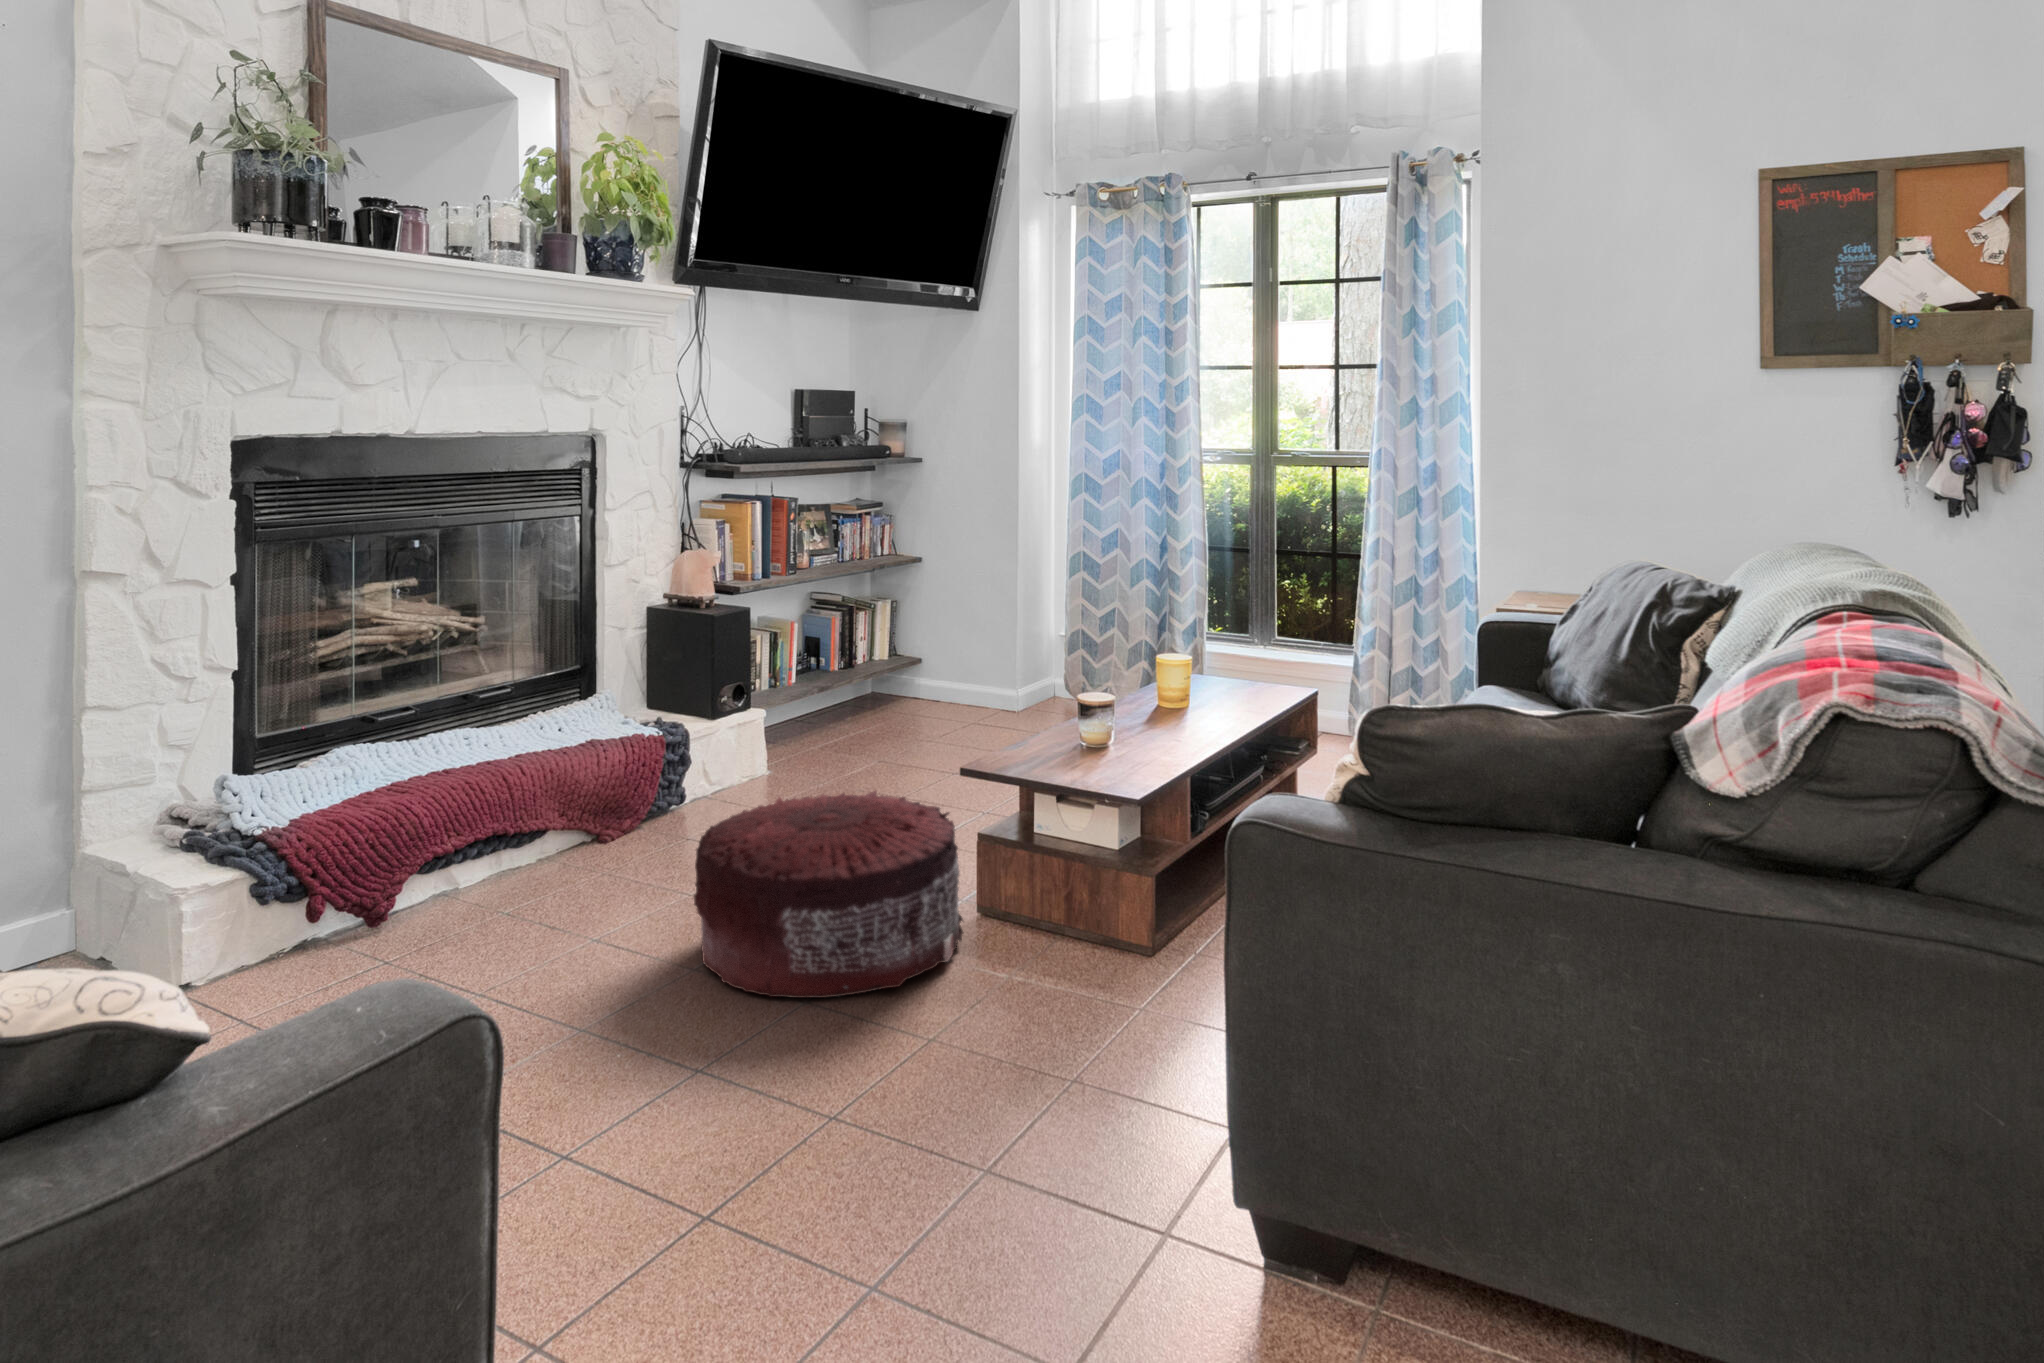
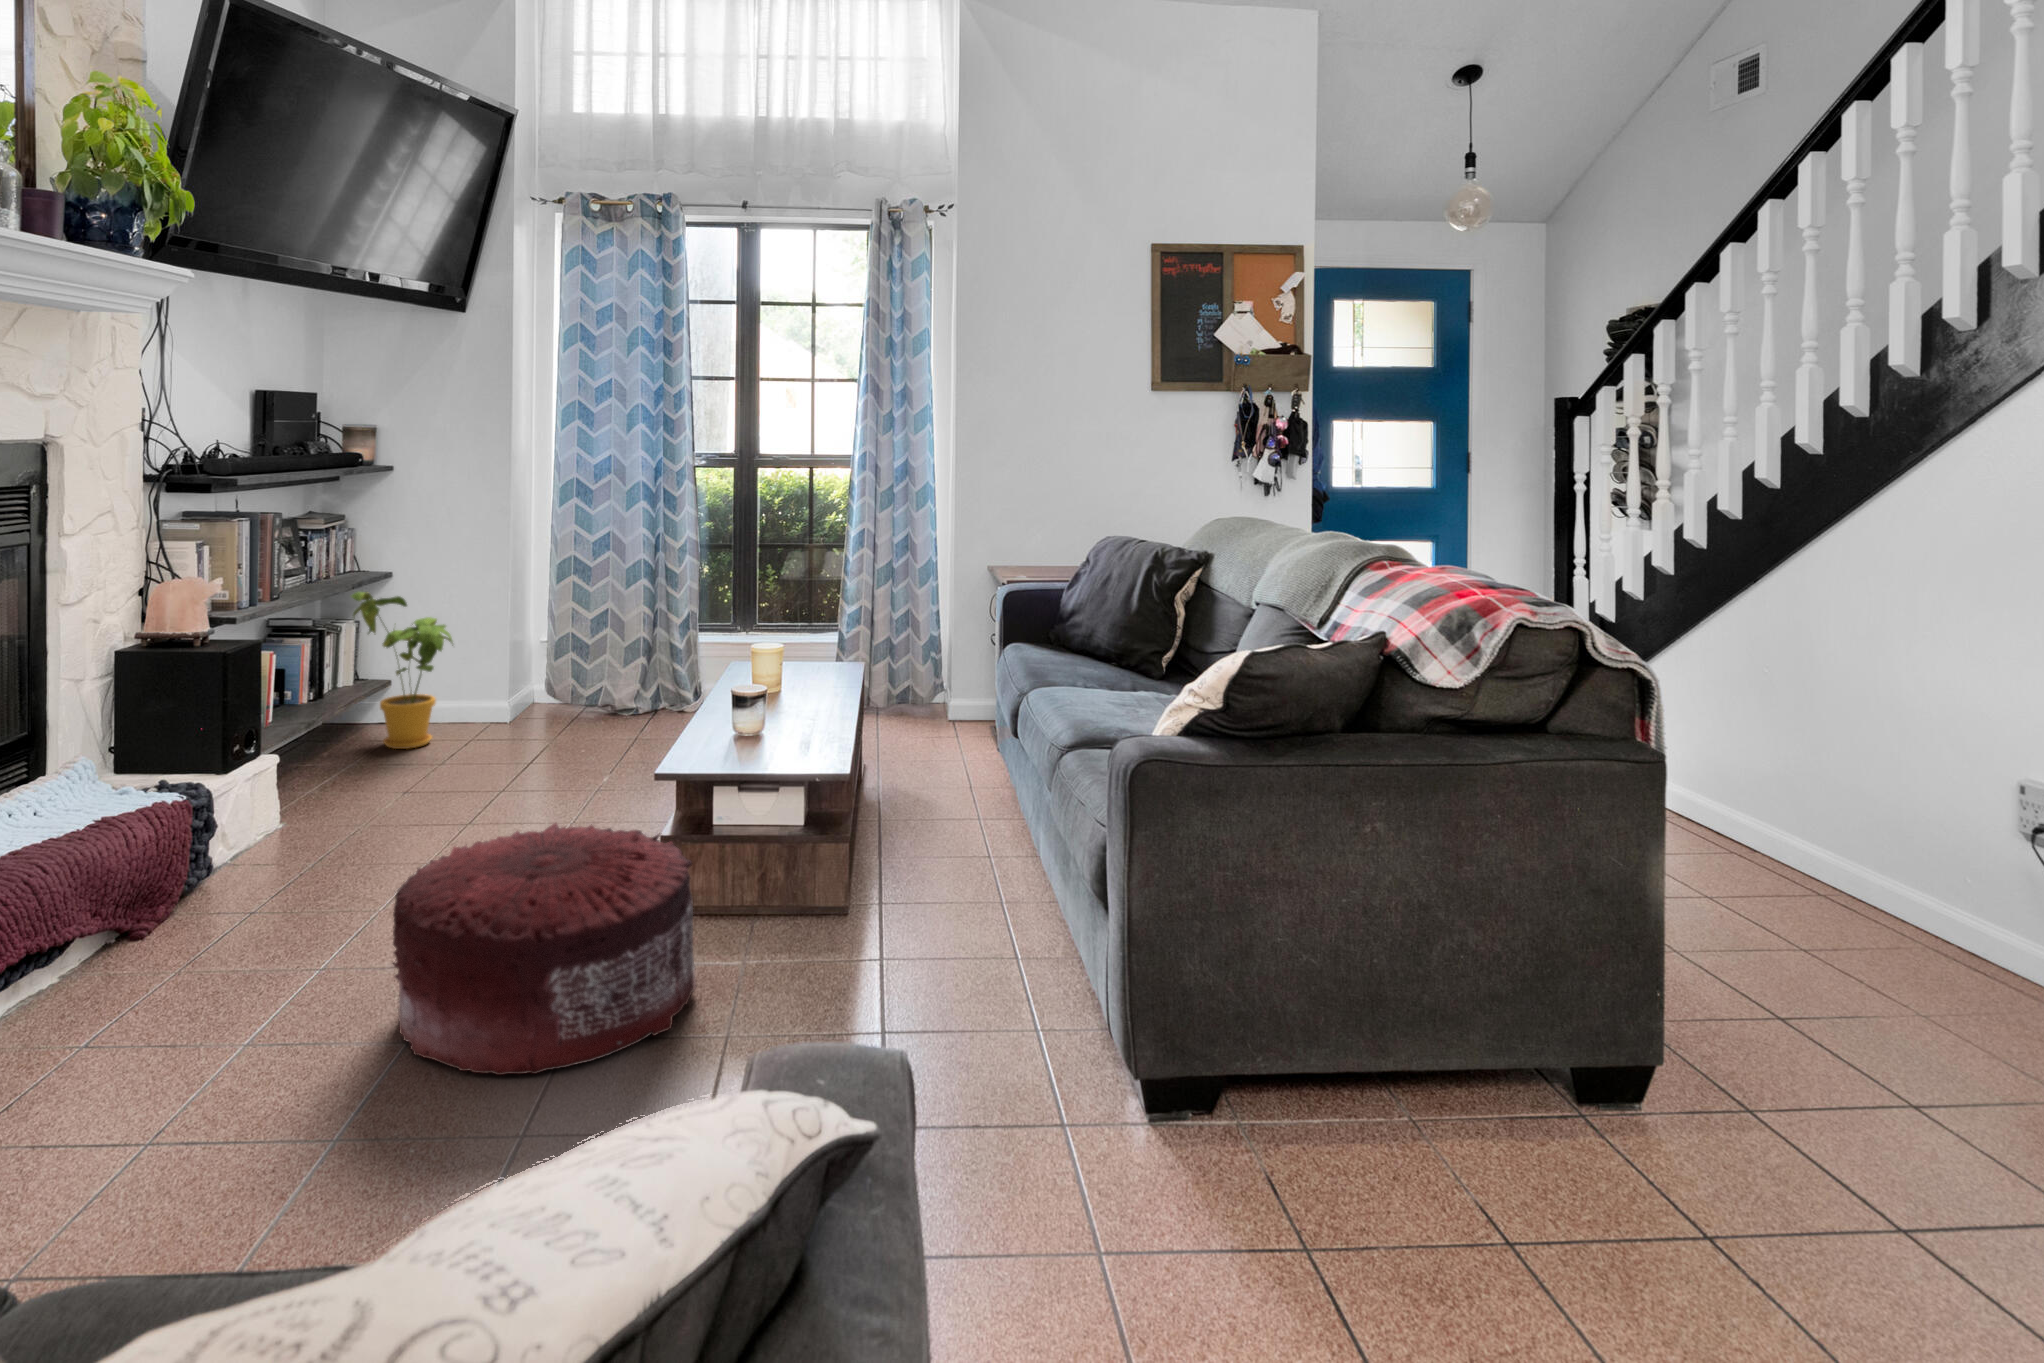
house plant: none [864,572,953,722] -> present [351,592,452,749]

